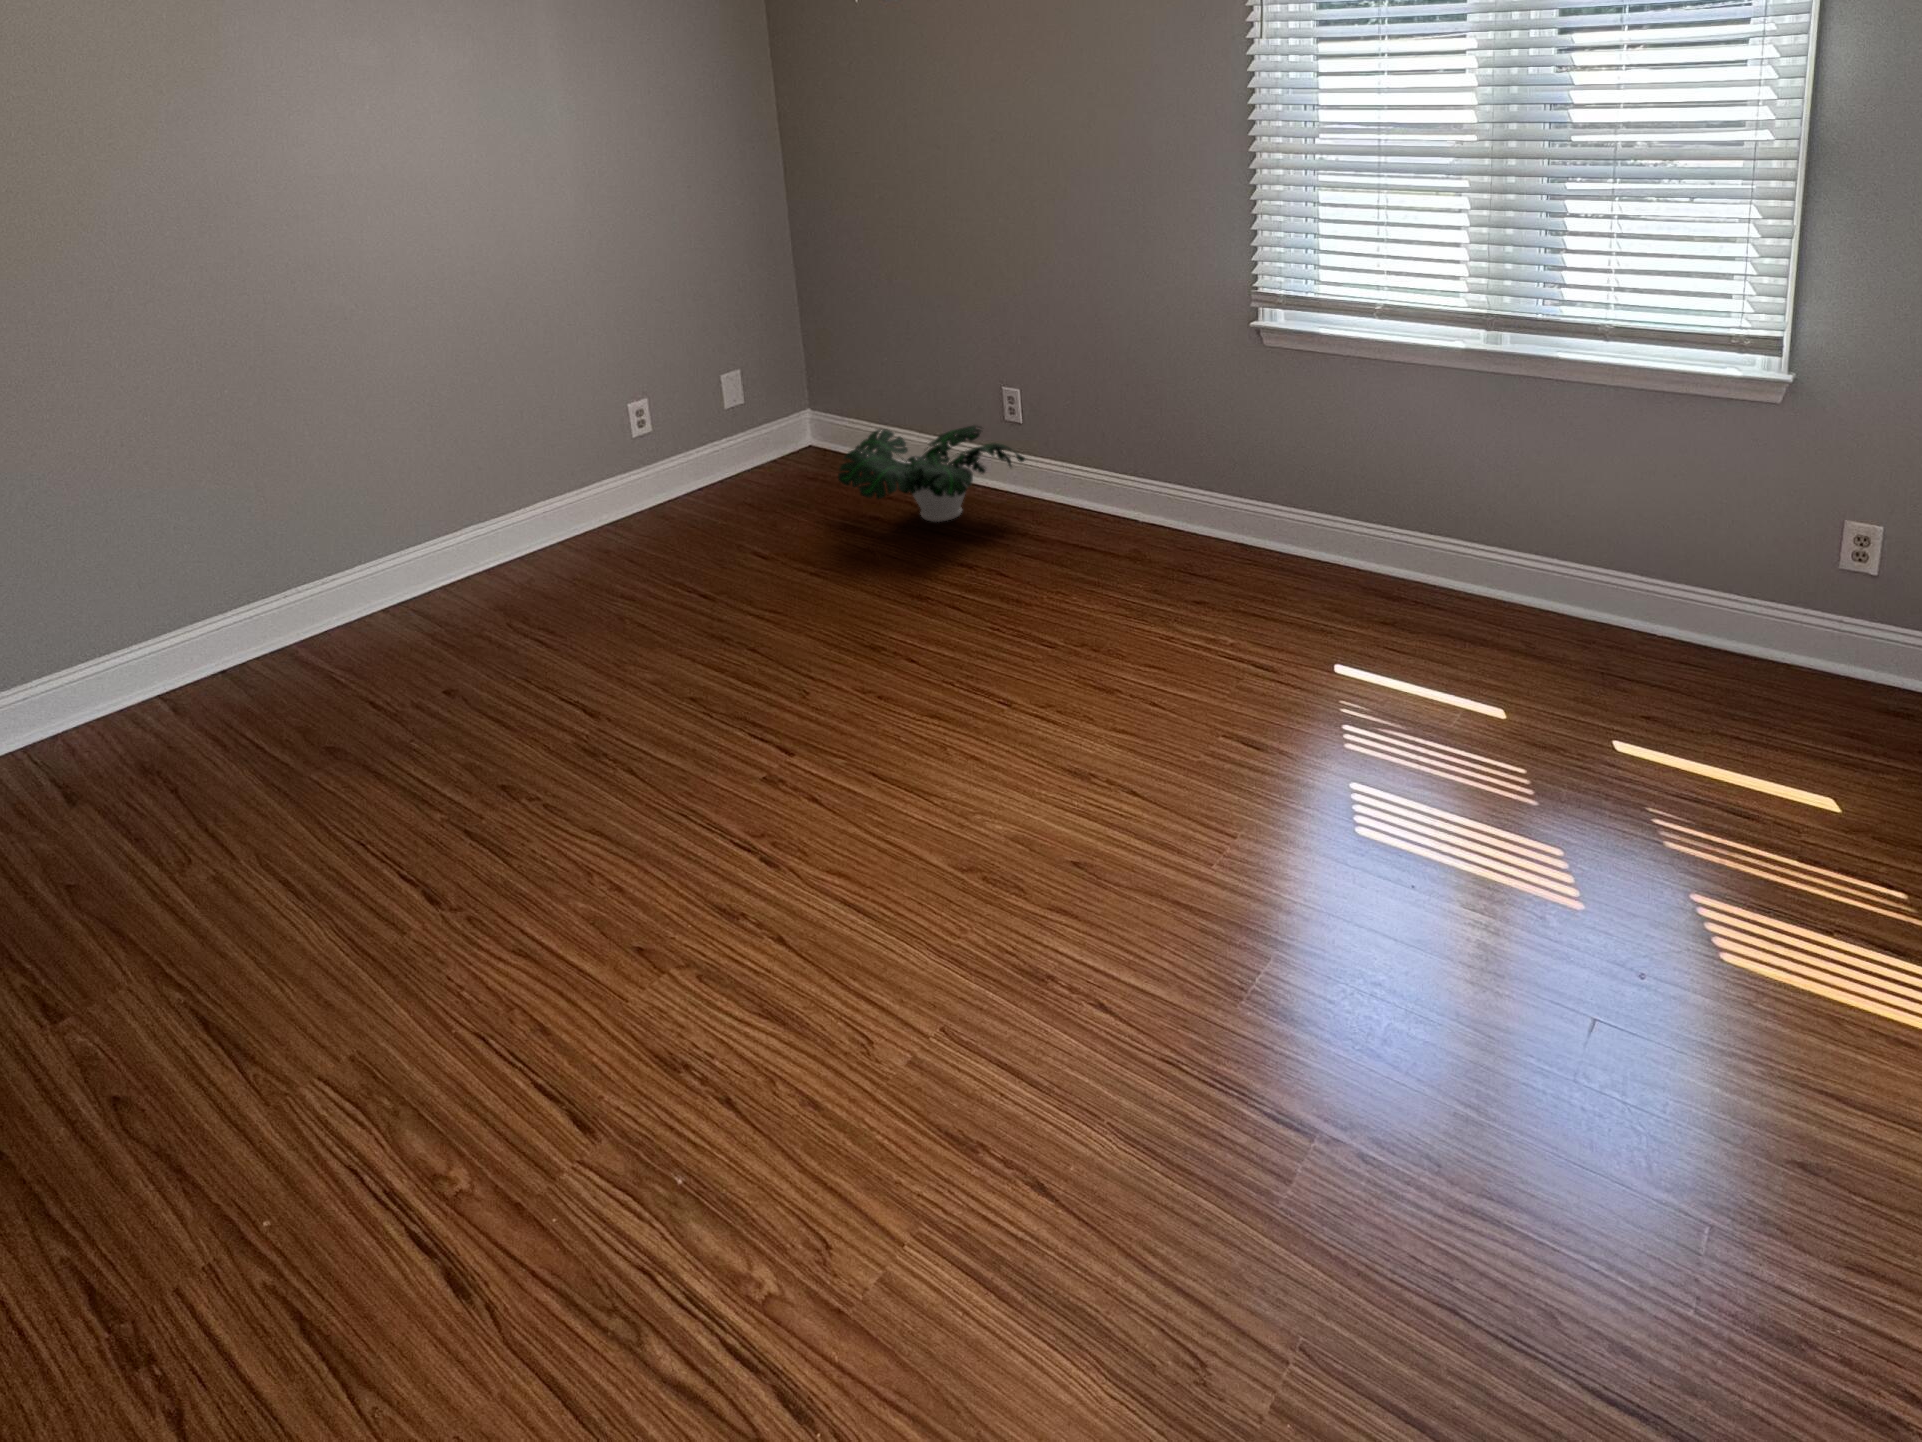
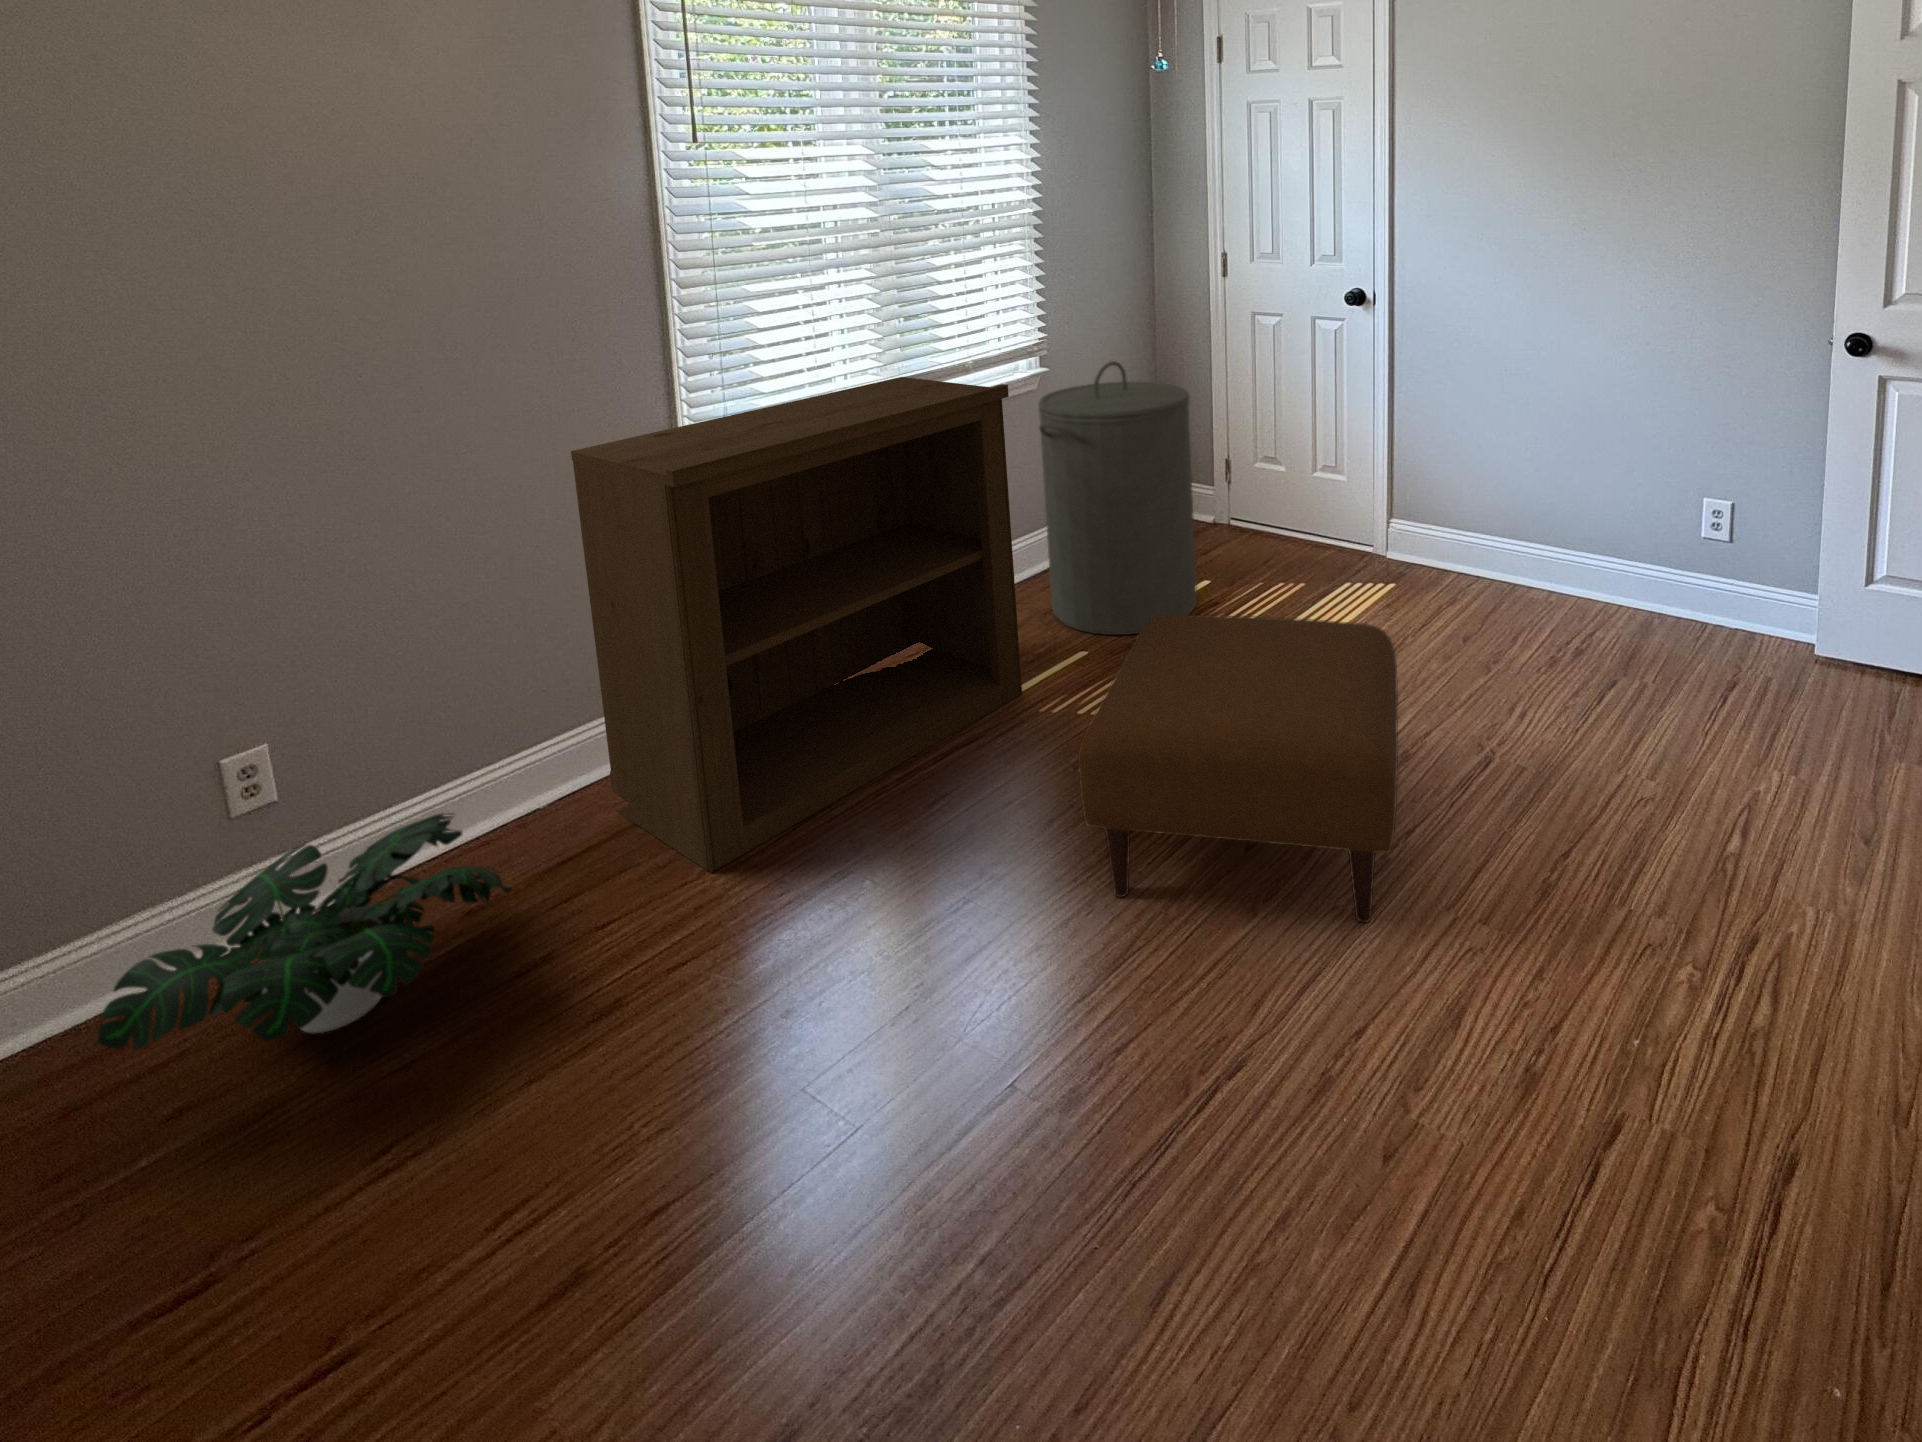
bookshelf: none [1031,244,1445,664] -> present [571,377,1022,872]
laundry hamper: none [1550,335,1880,771] -> present [1038,361,1197,635]
ottoman: none [879,604,1273,970] -> present [1078,615,1398,923]

